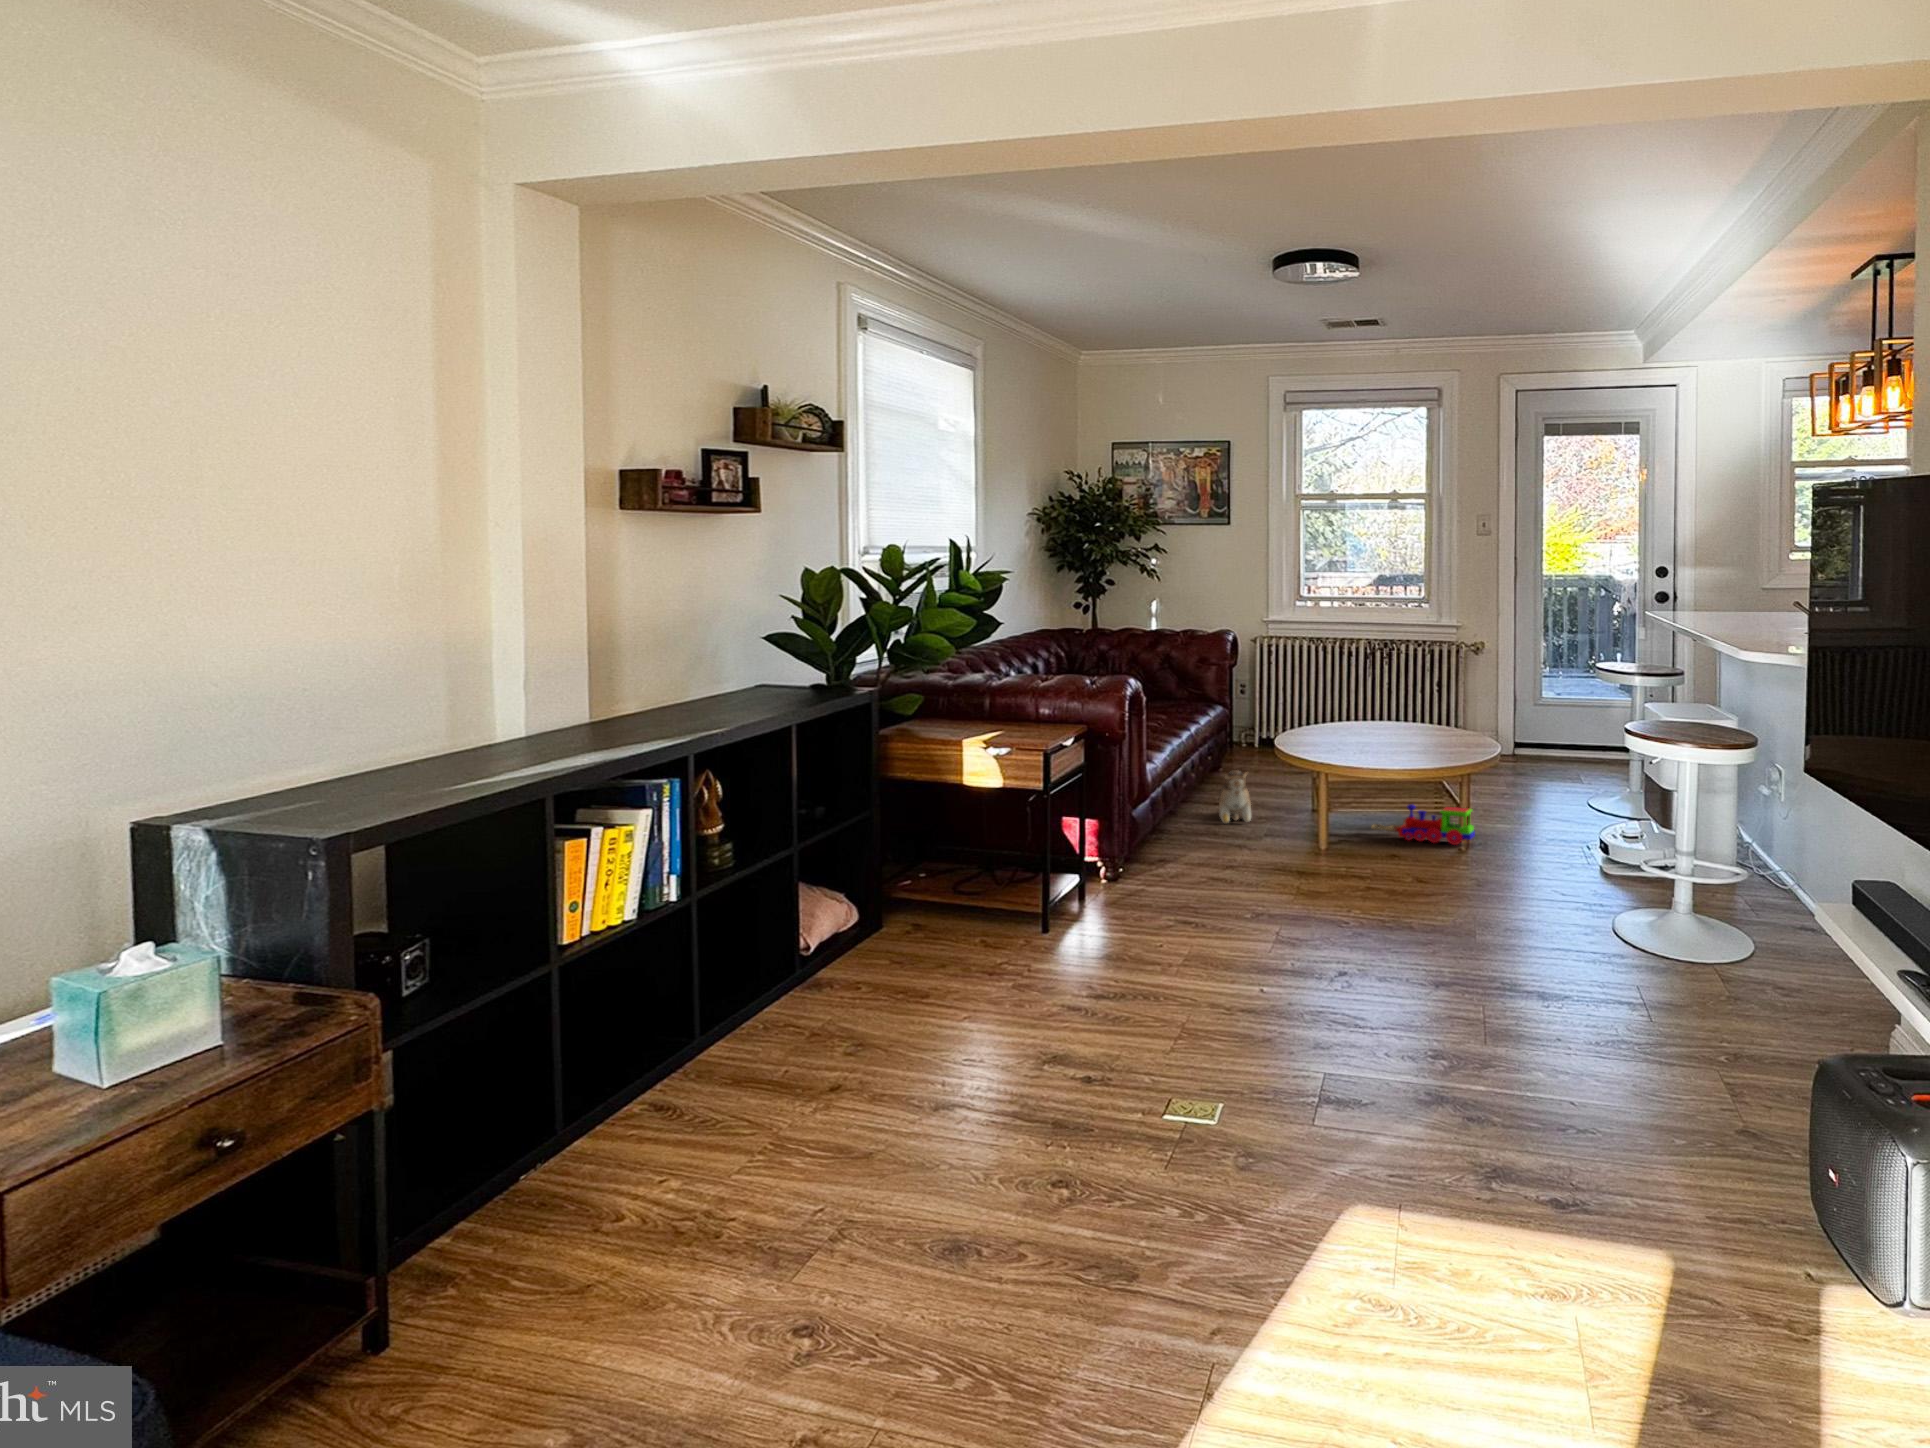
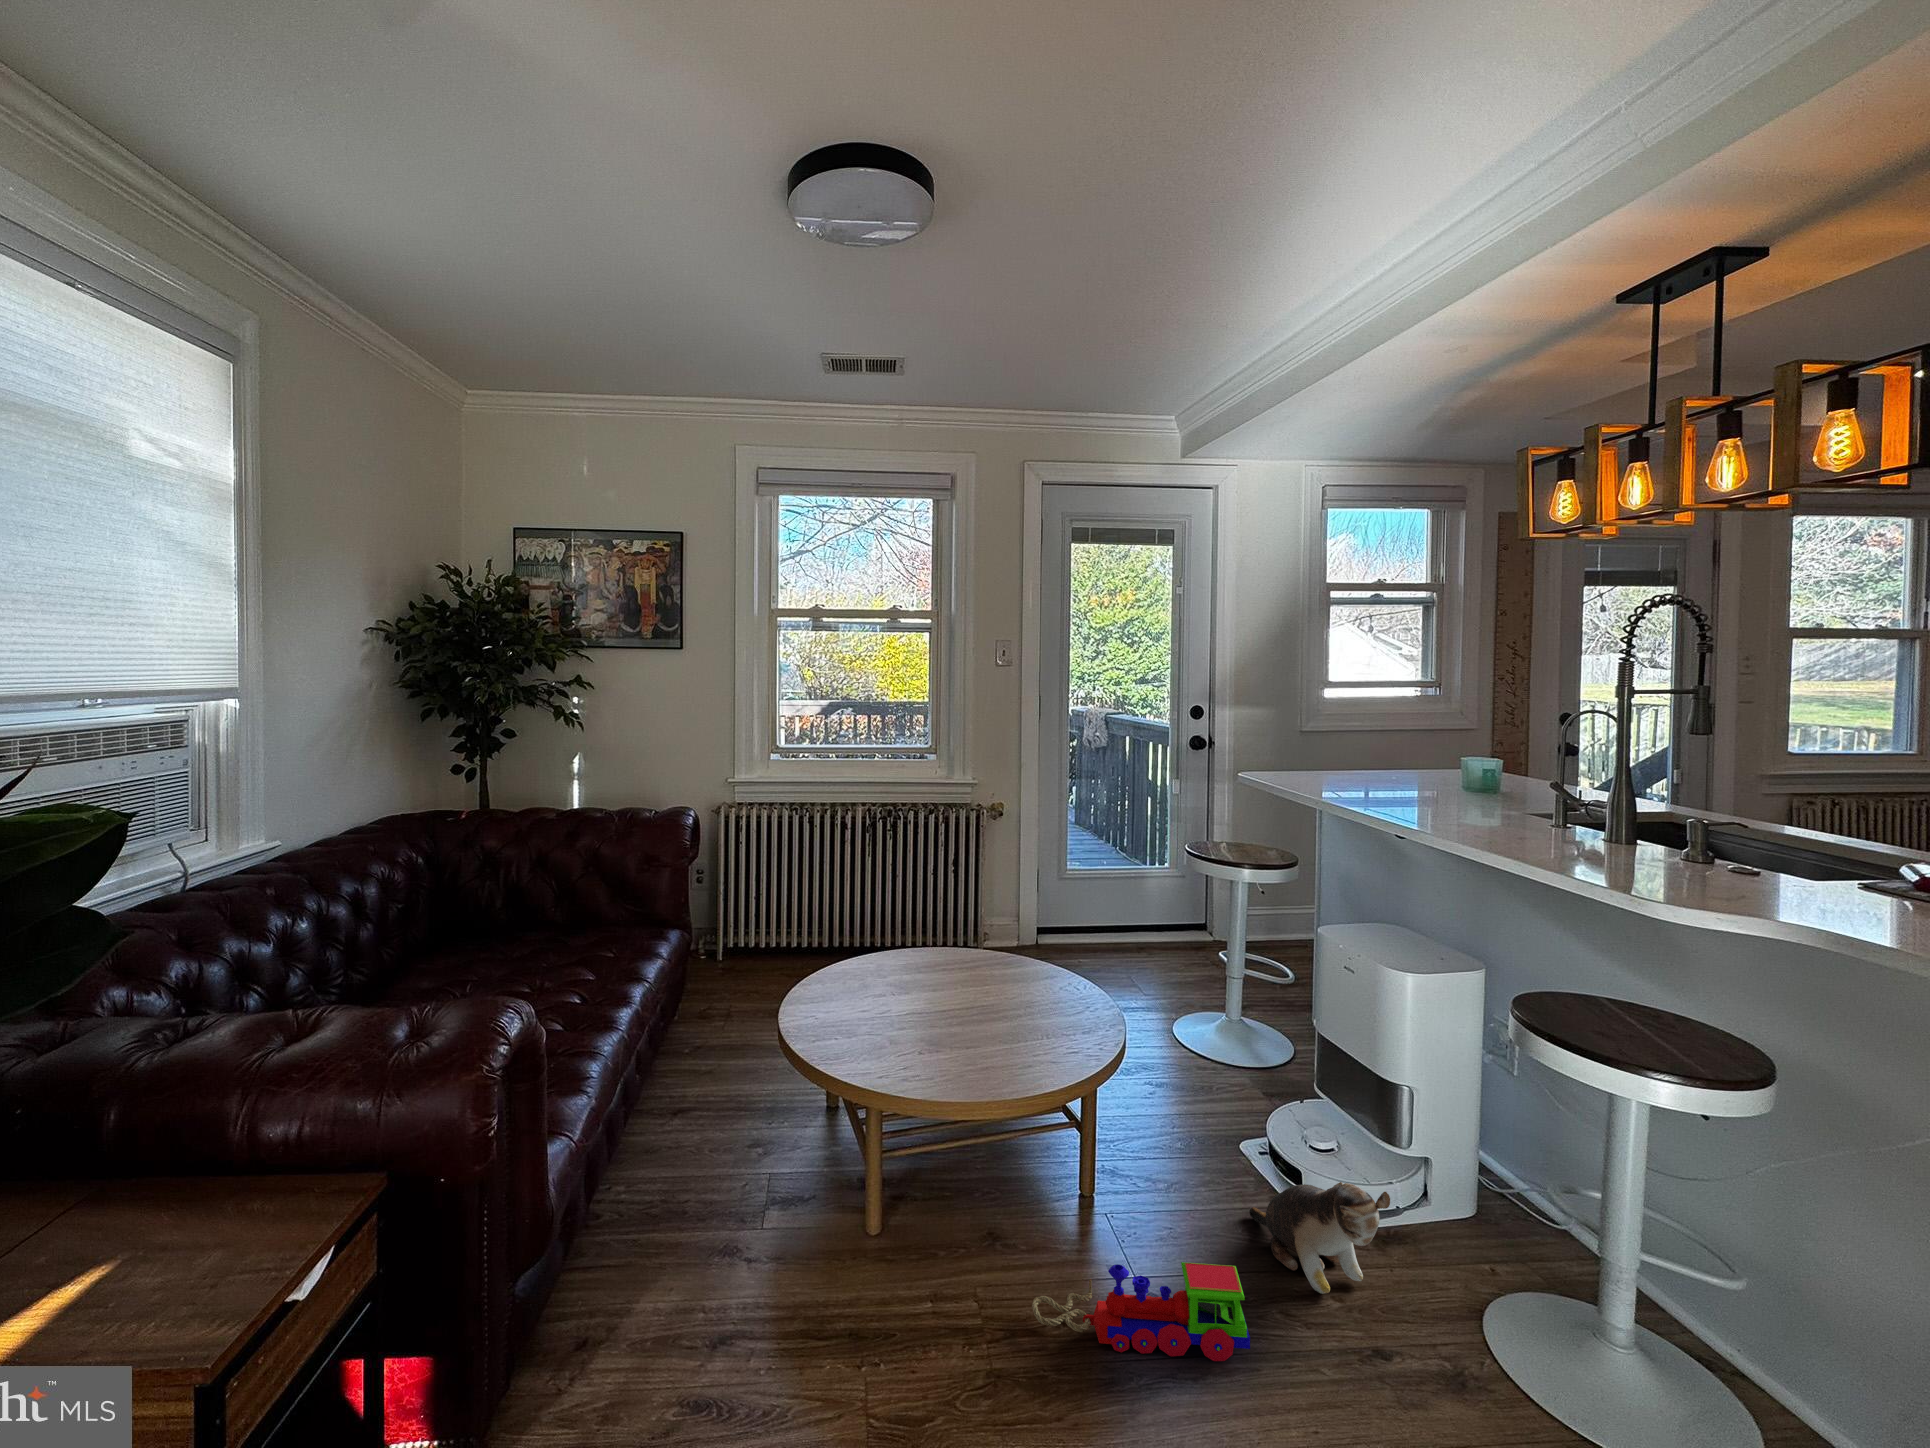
plush toy: present [1218,770,1251,823] -> present [1249,1182,1390,1294]

